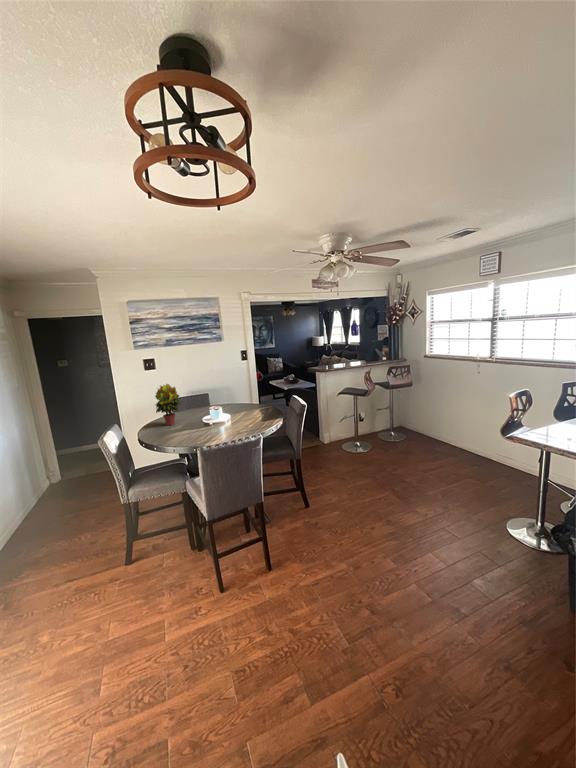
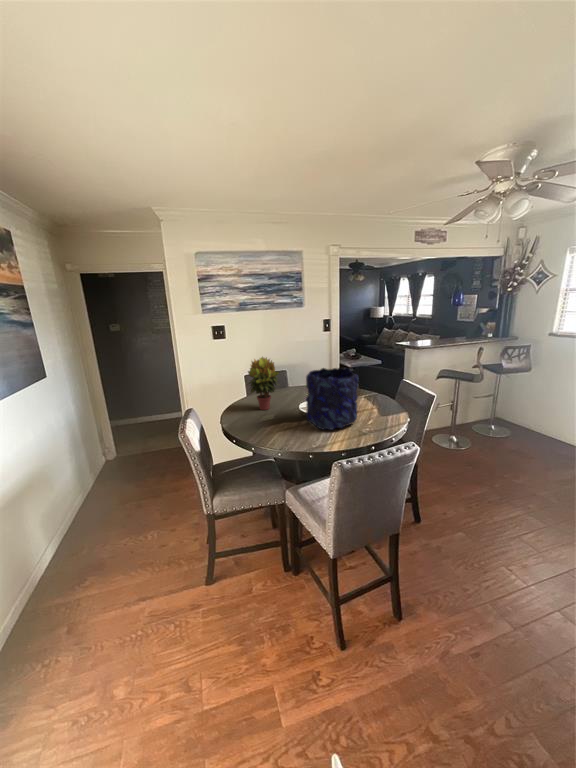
vase: none [190,390,233,437] -> present [306,368,359,430]

